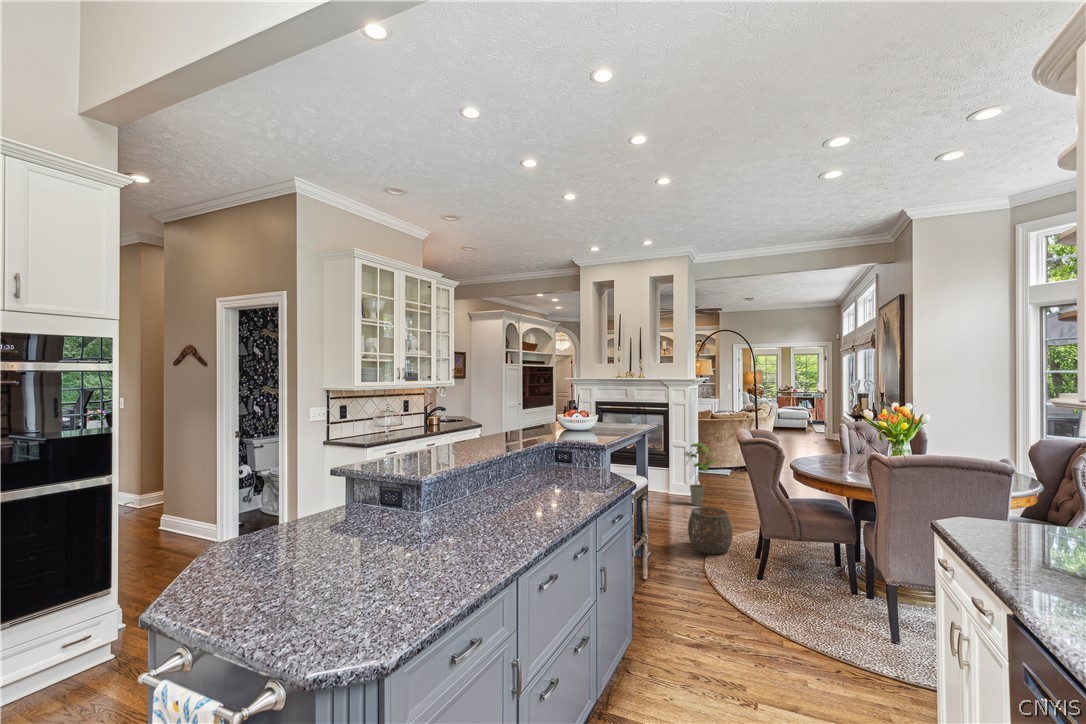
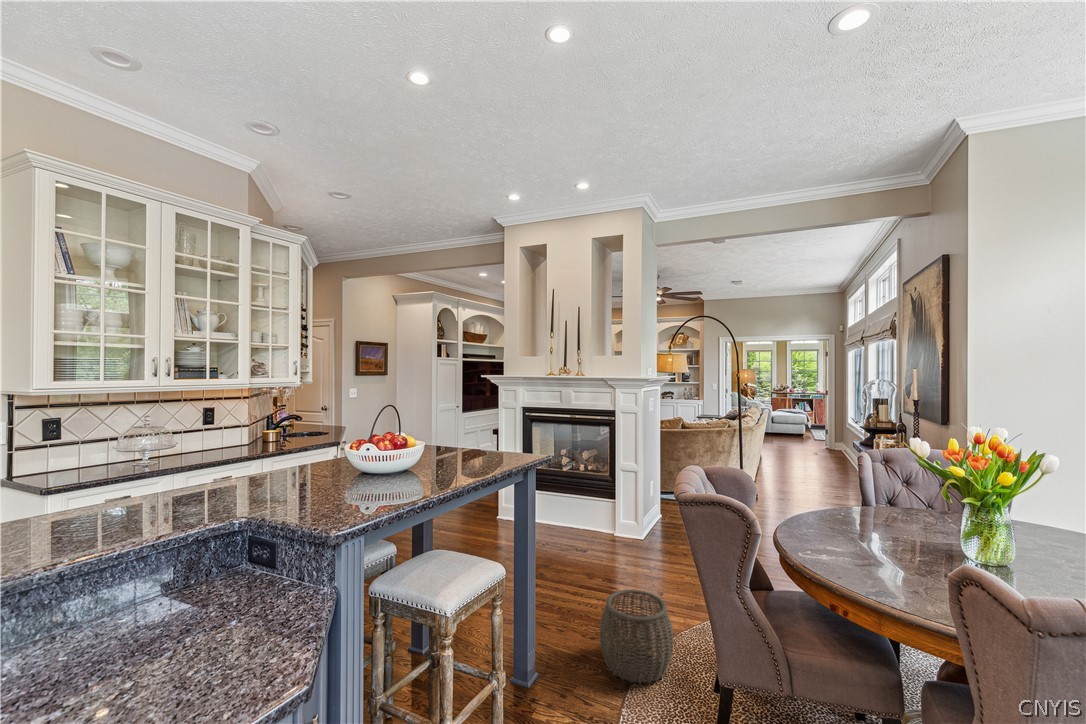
house plant: present [686,443,715,506] -> none [627,469,676,560]

